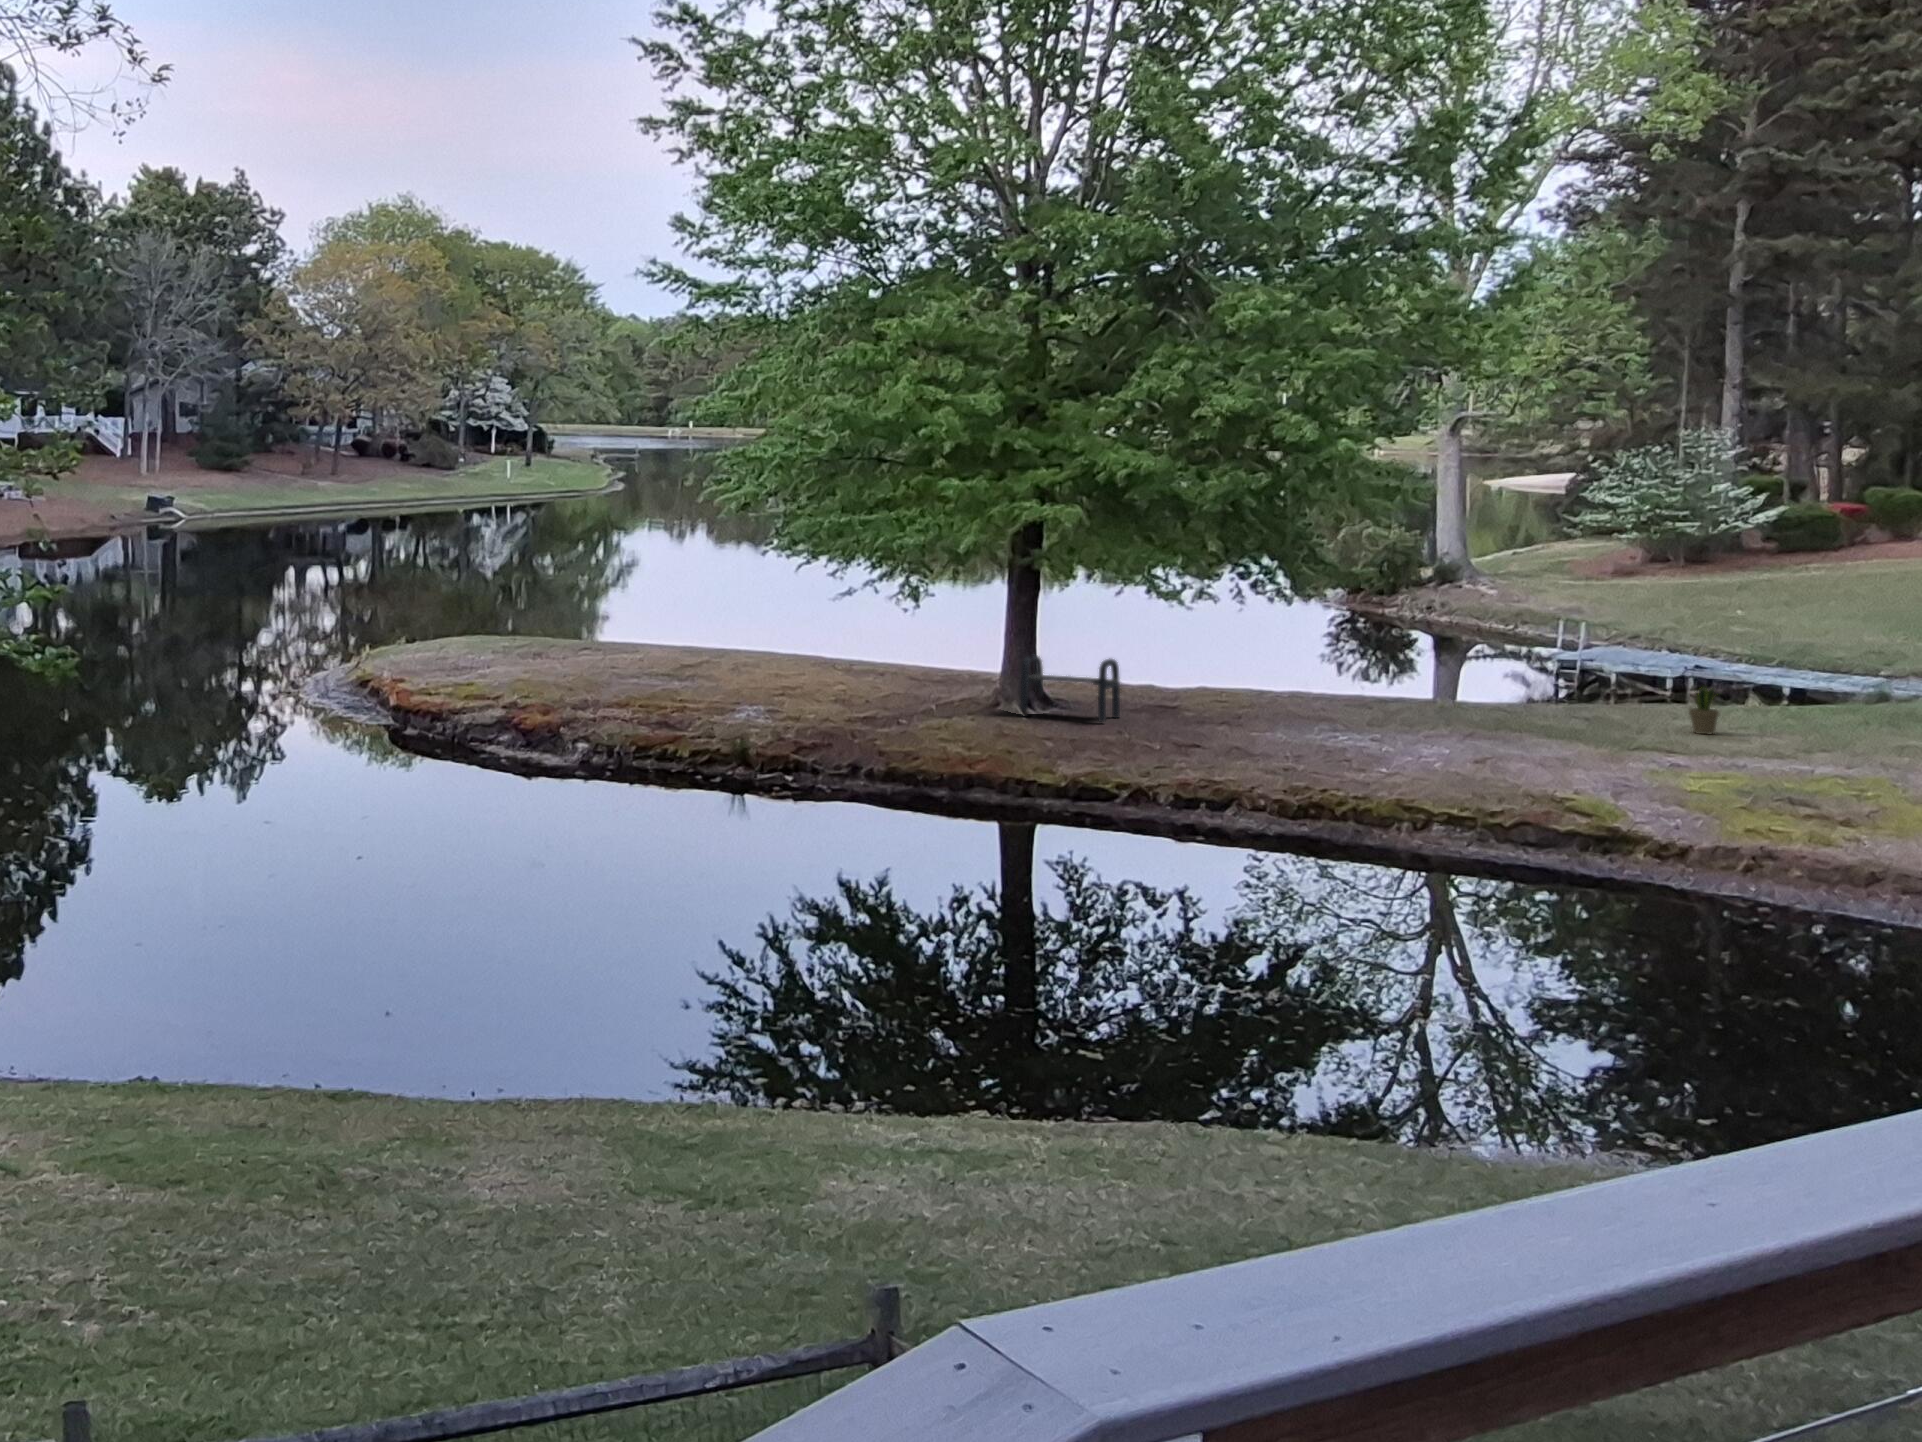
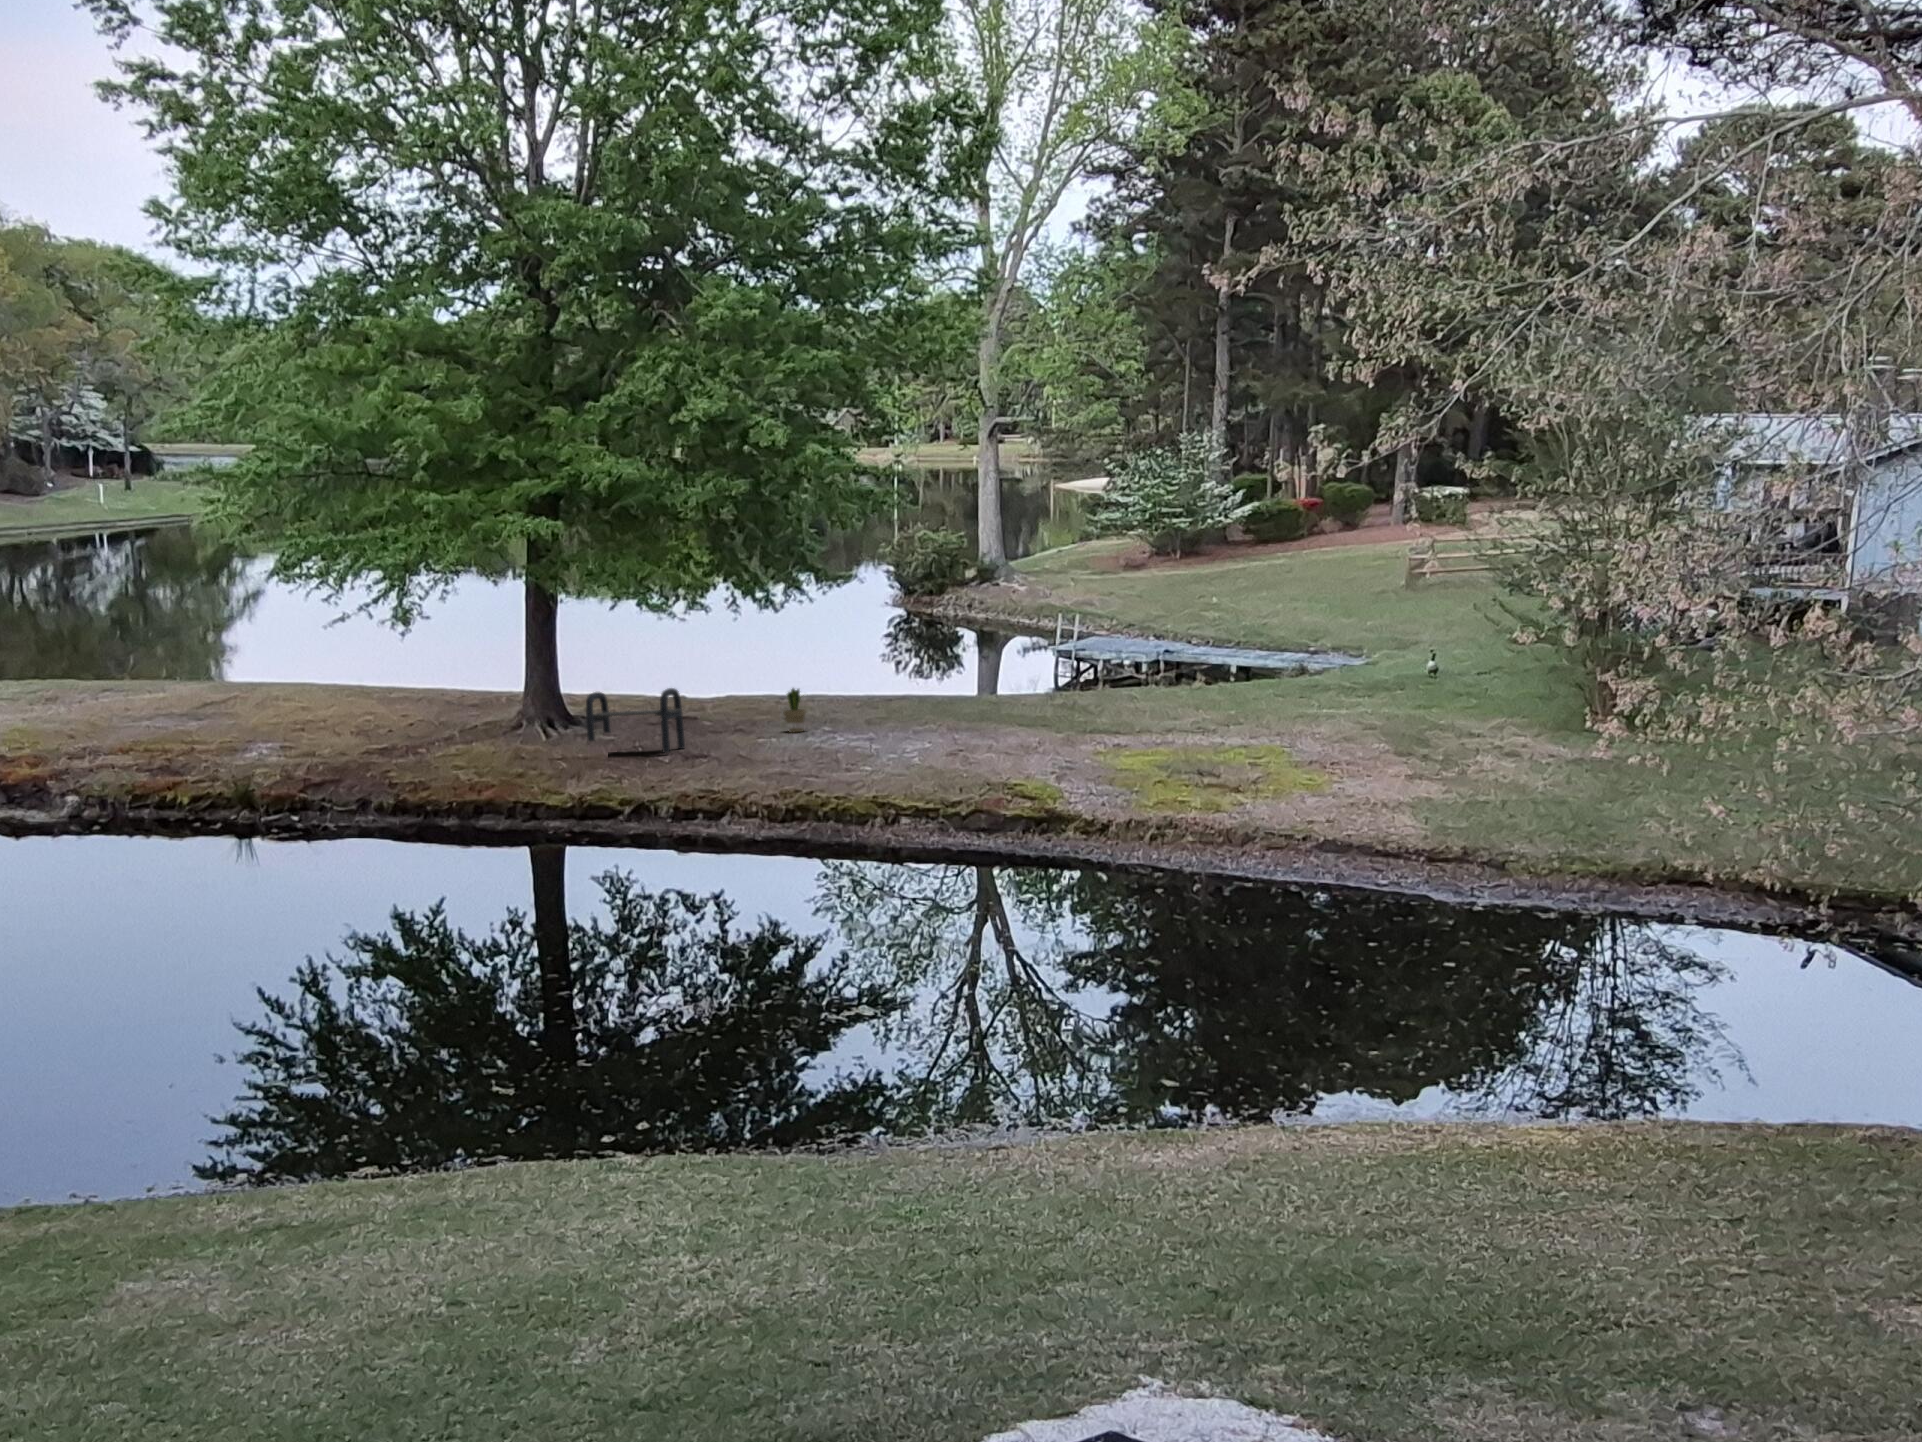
potted plant: present [1689,686,1719,734] -> present [783,688,806,733]

